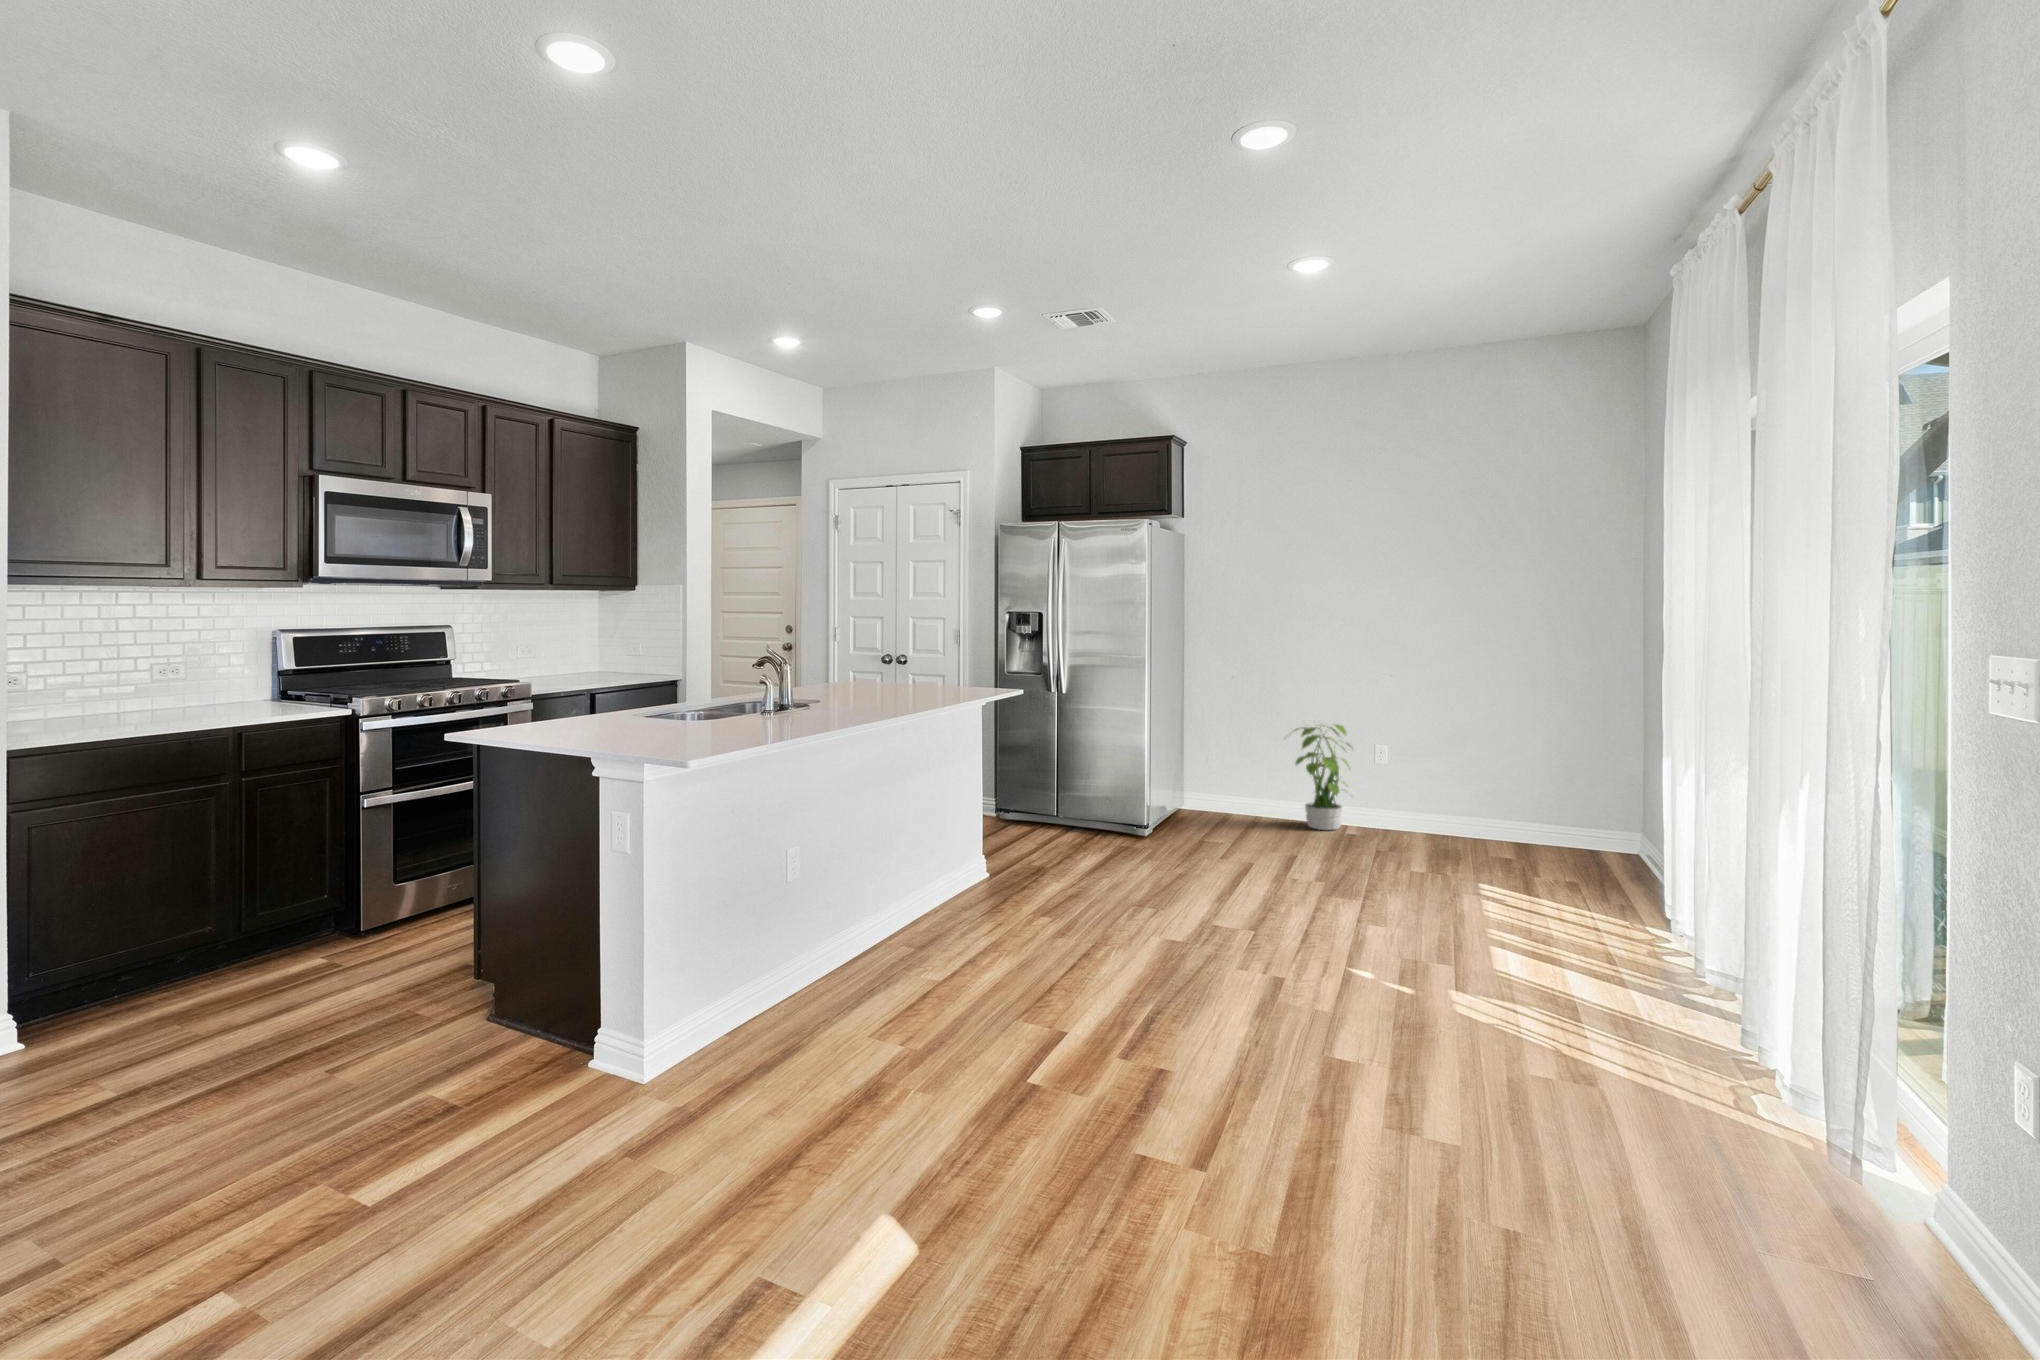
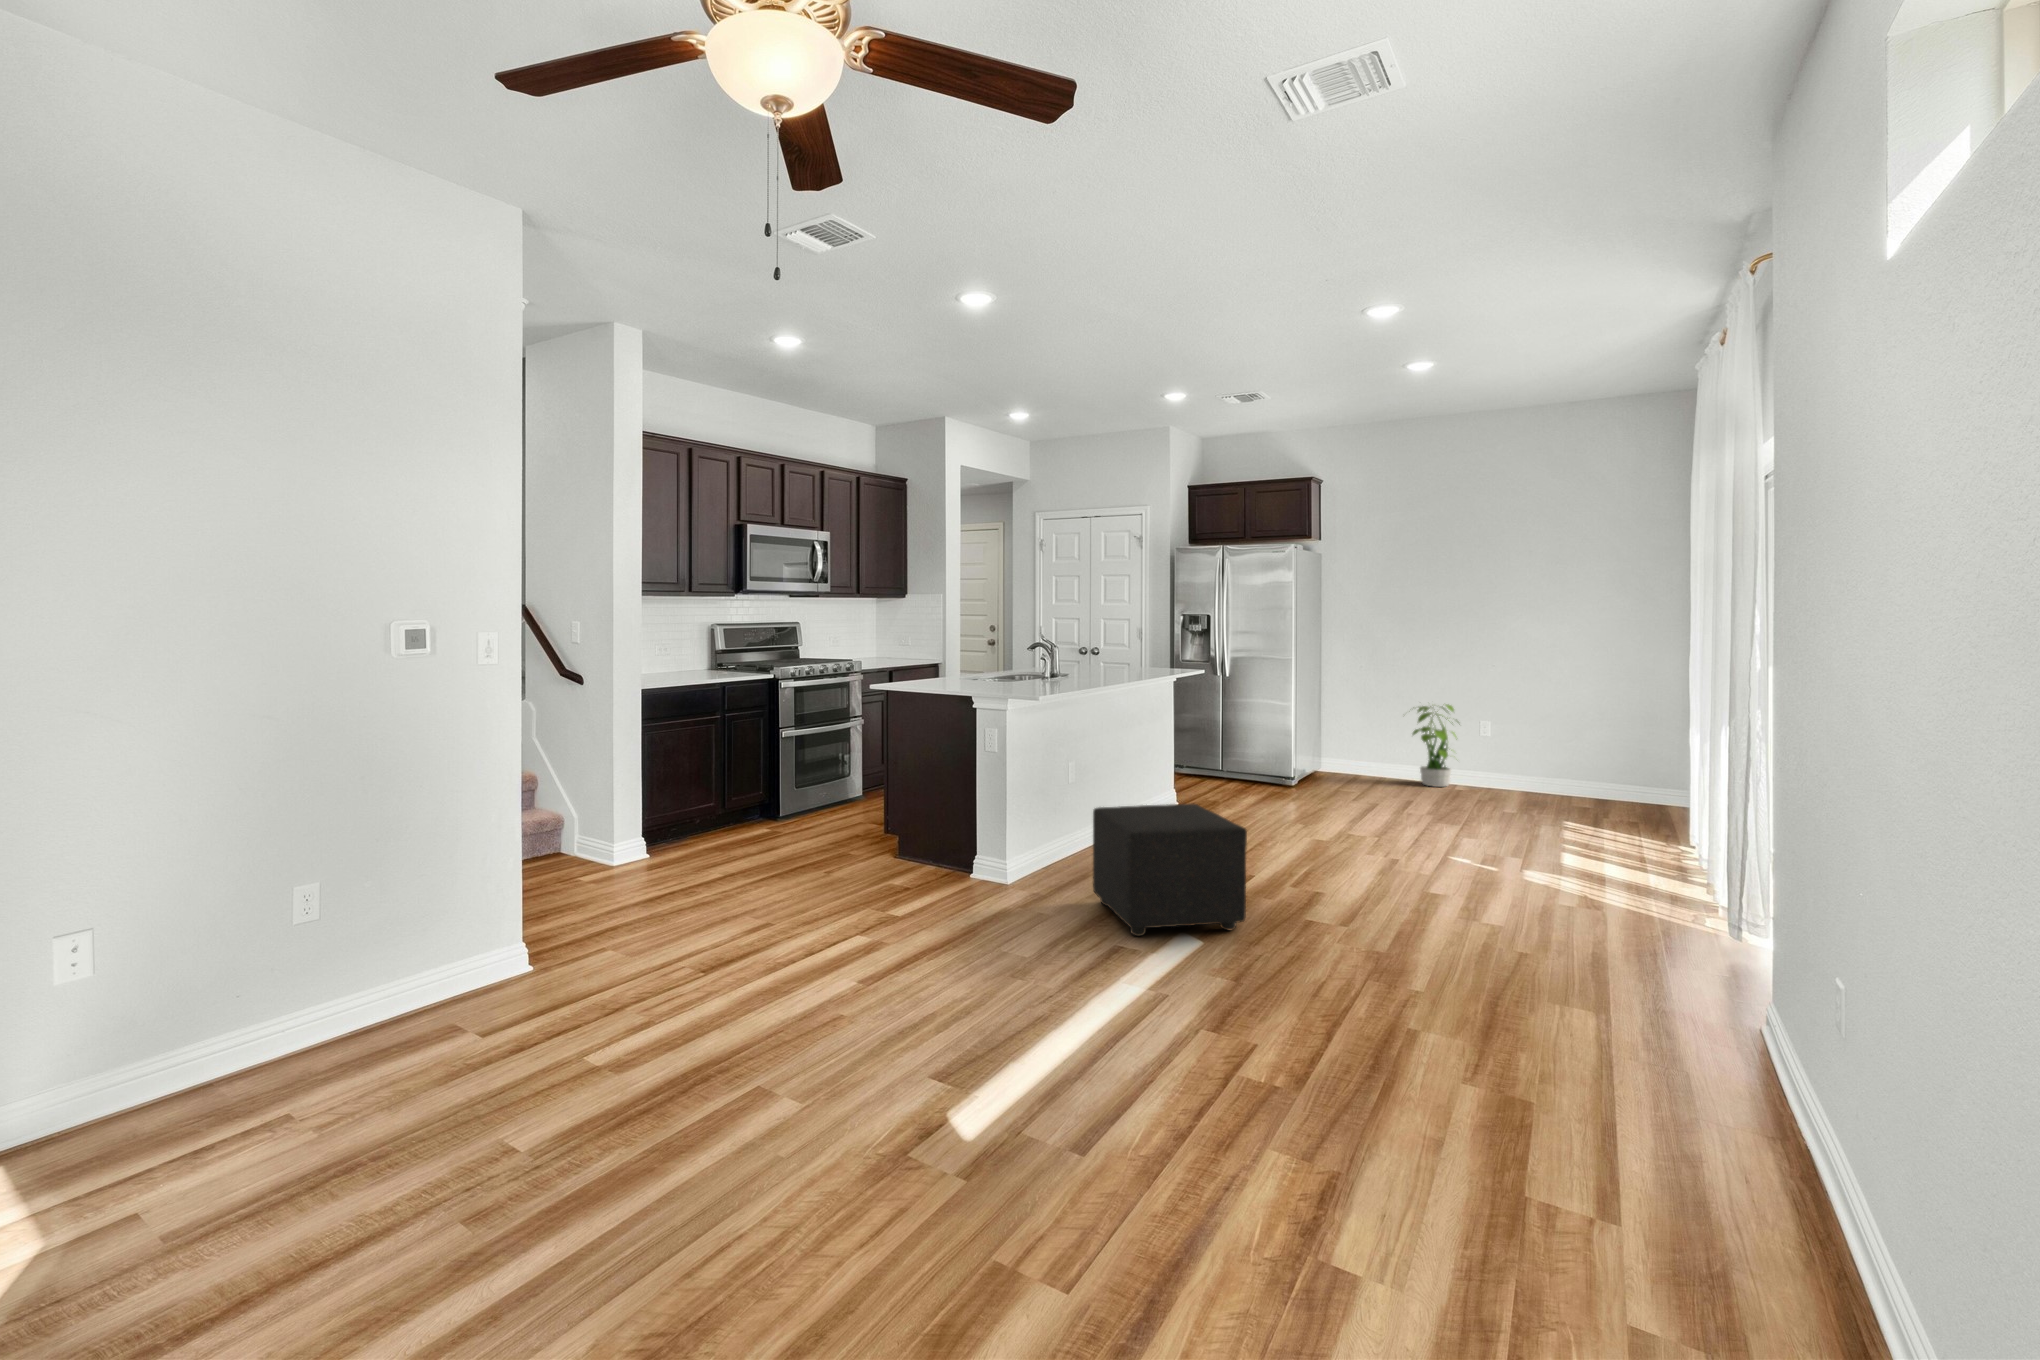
ottoman: none [765,939,1018,1243] -> present [1093,804,1247,936]

